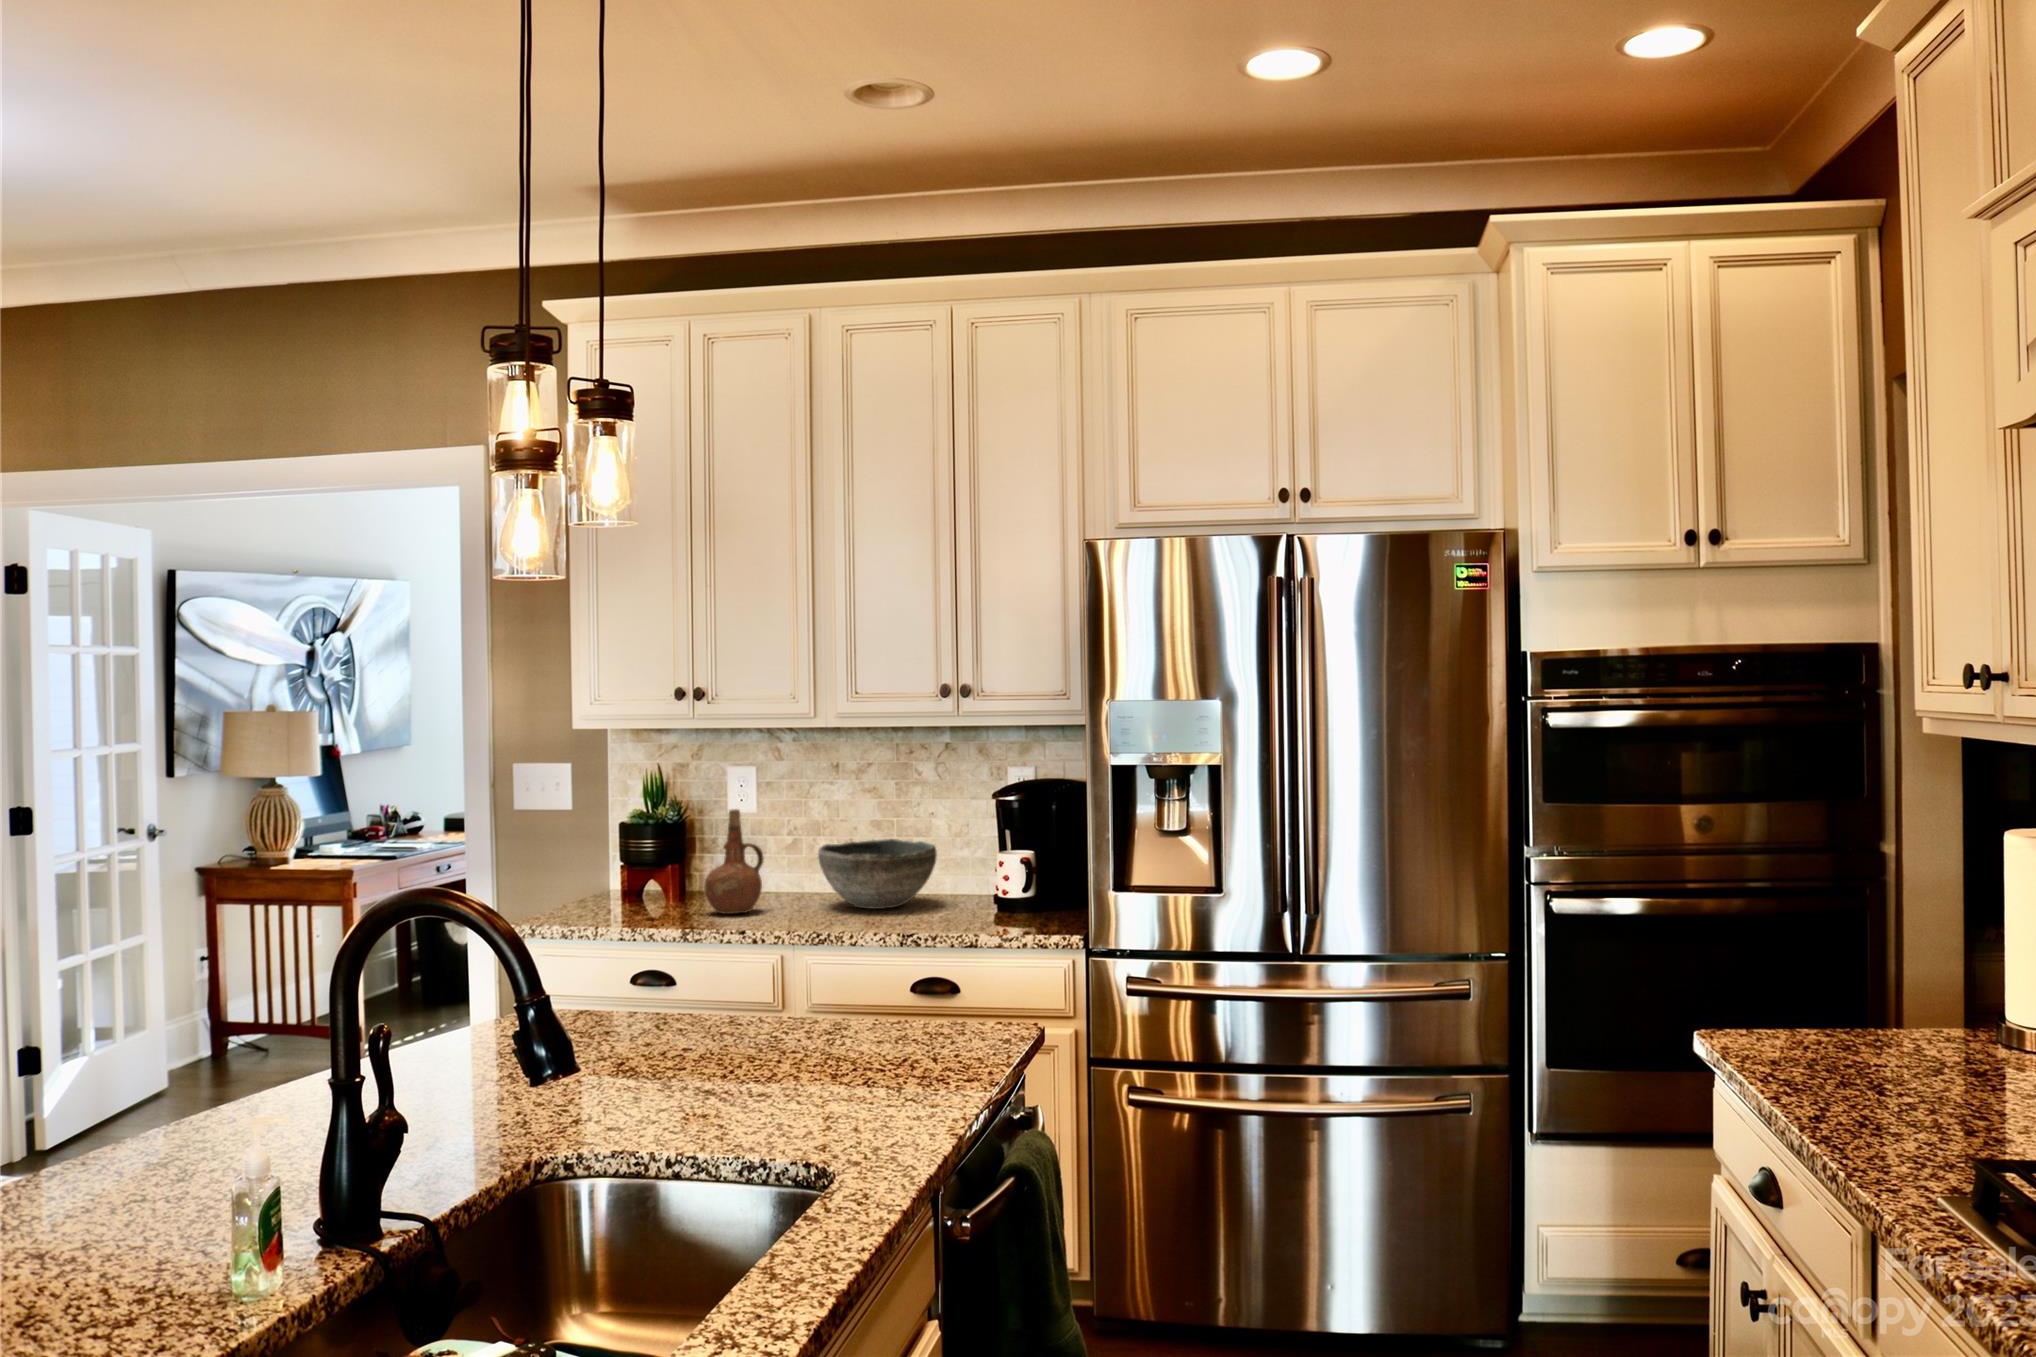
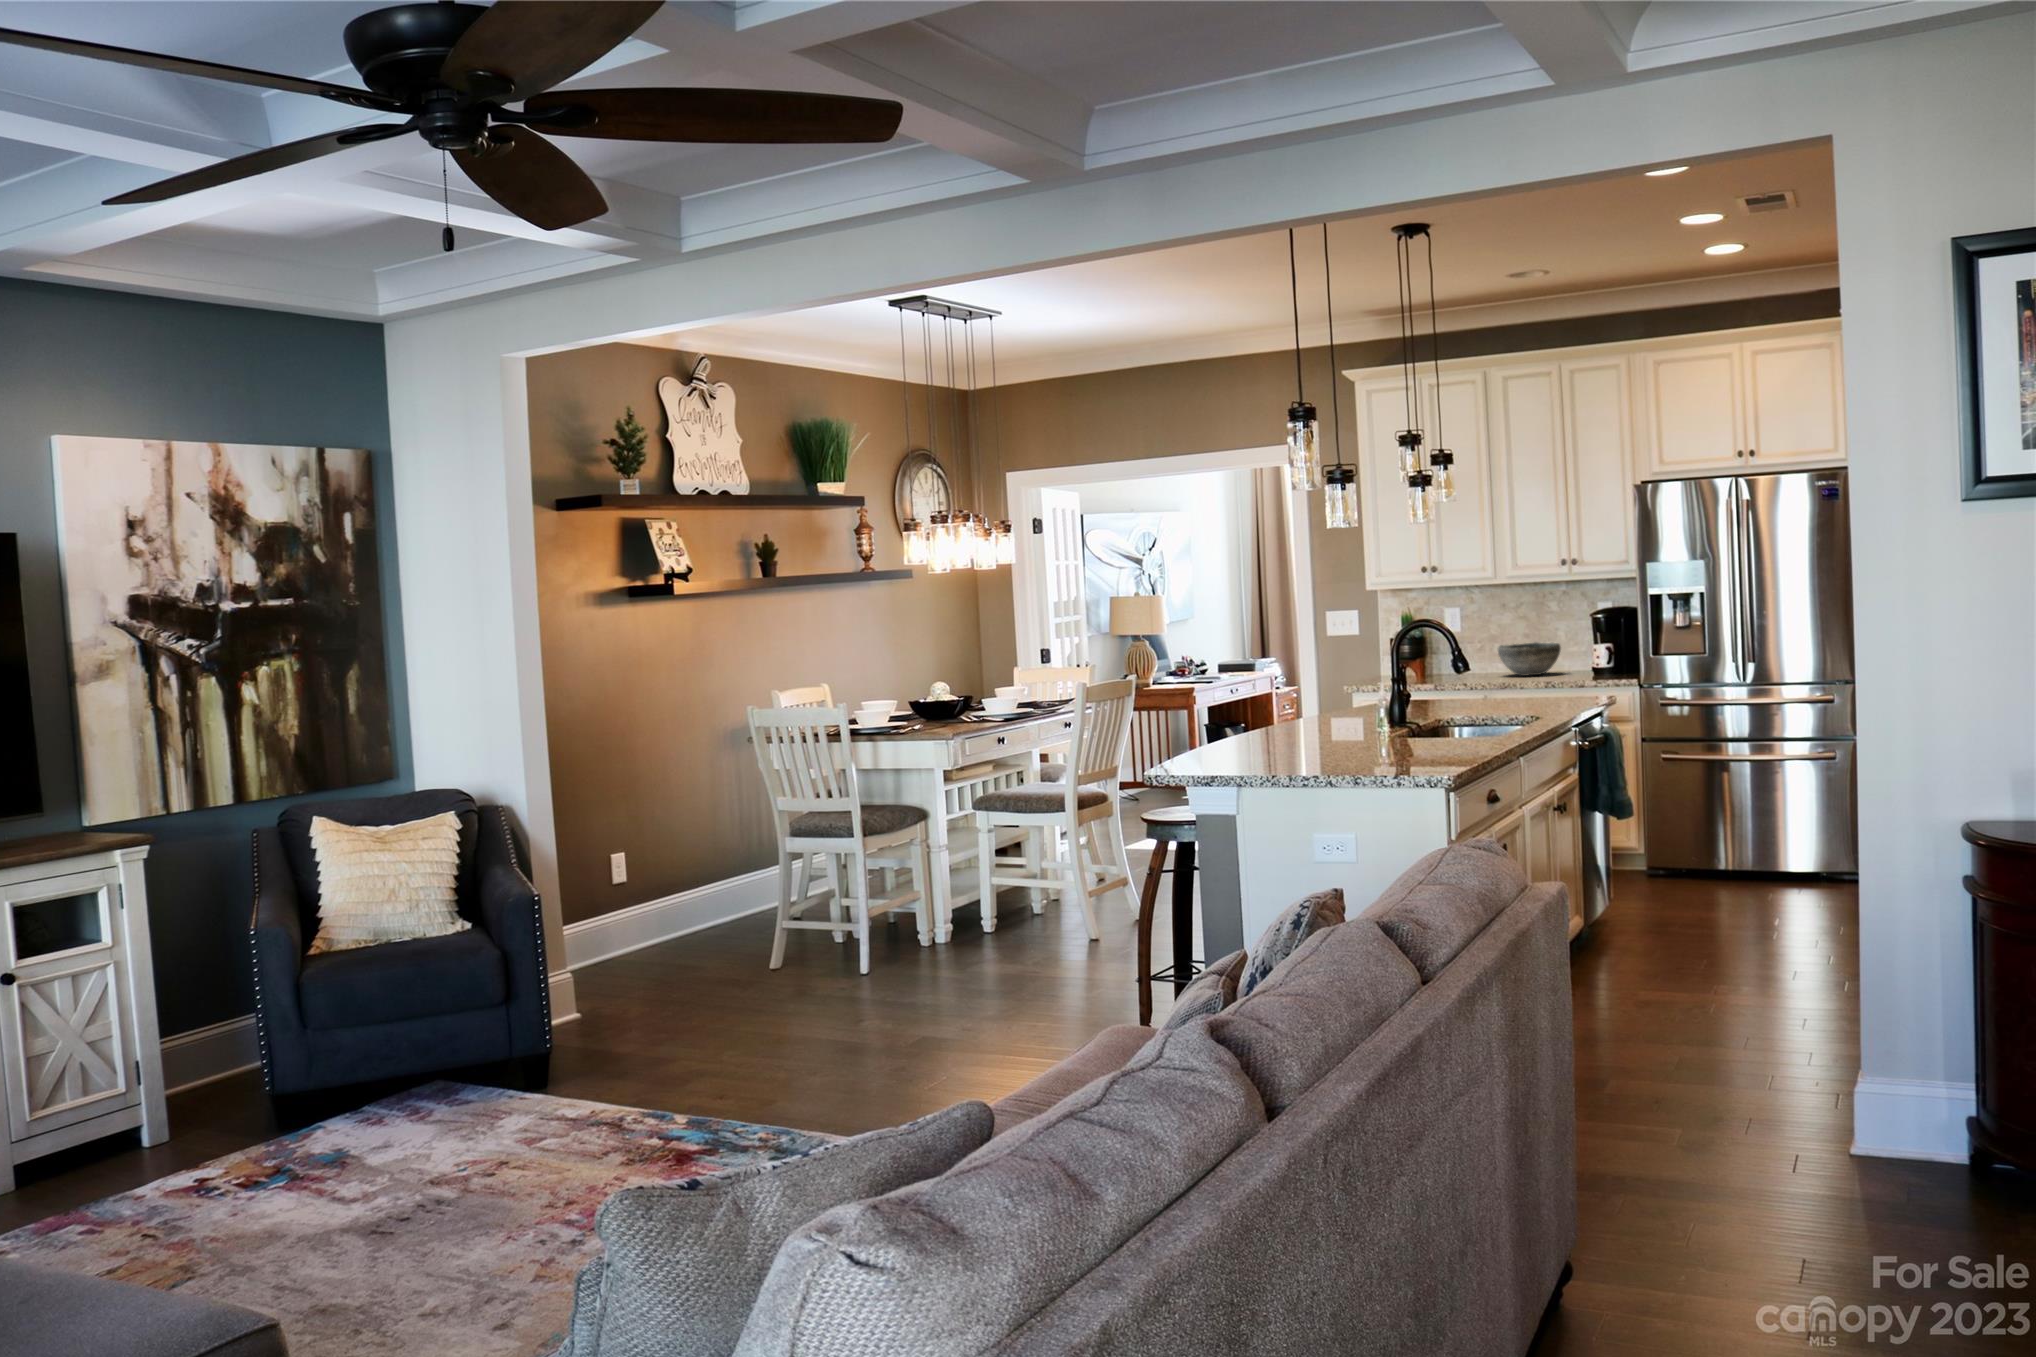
ceramic pitcher: present [704,809,763,914] -> none [1441,628,1470,679]

